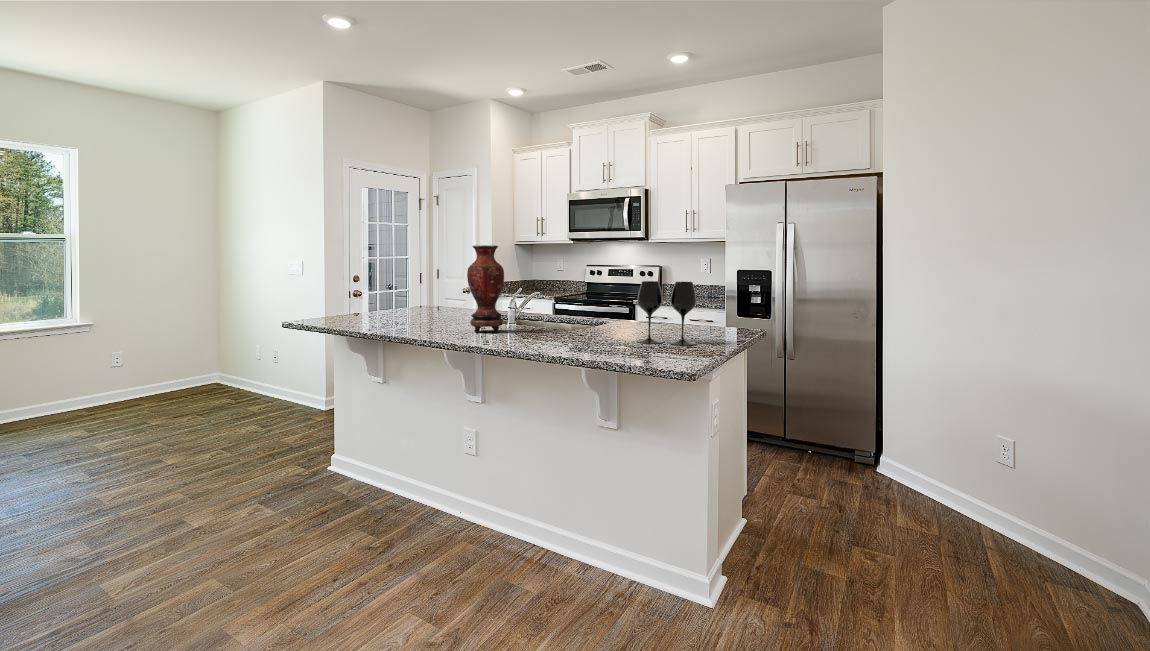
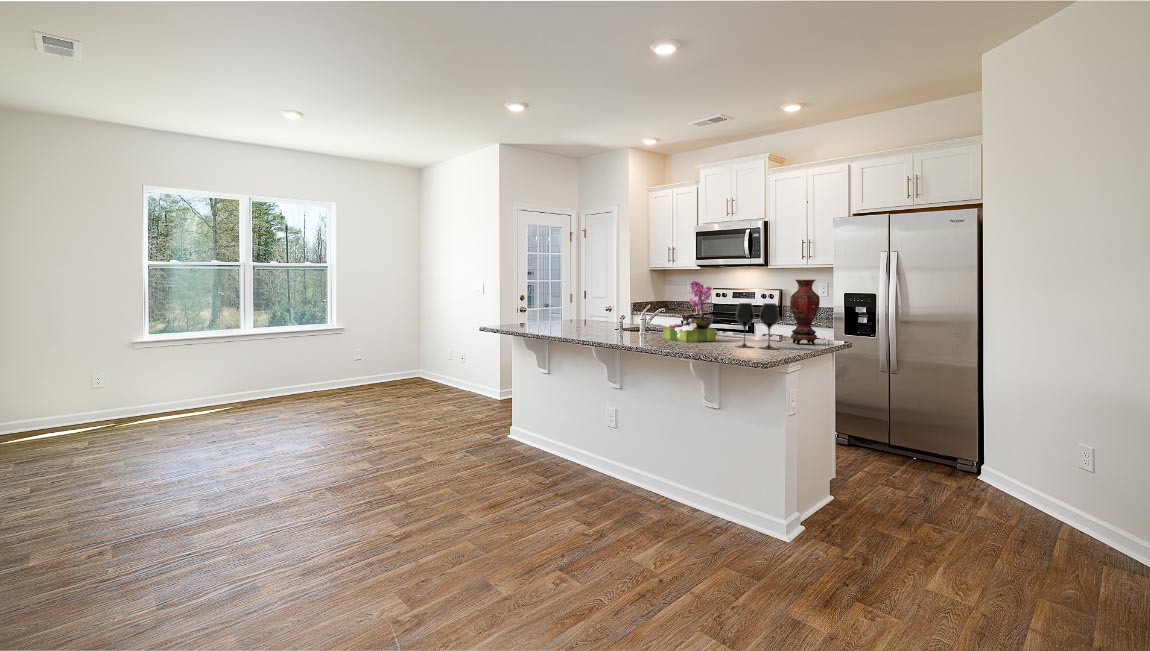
vase: present [467,245,504,333] -> present [790,279,820,345]
flower arrangement: none [536,249,607,337] -> present [663,280,716,342]

